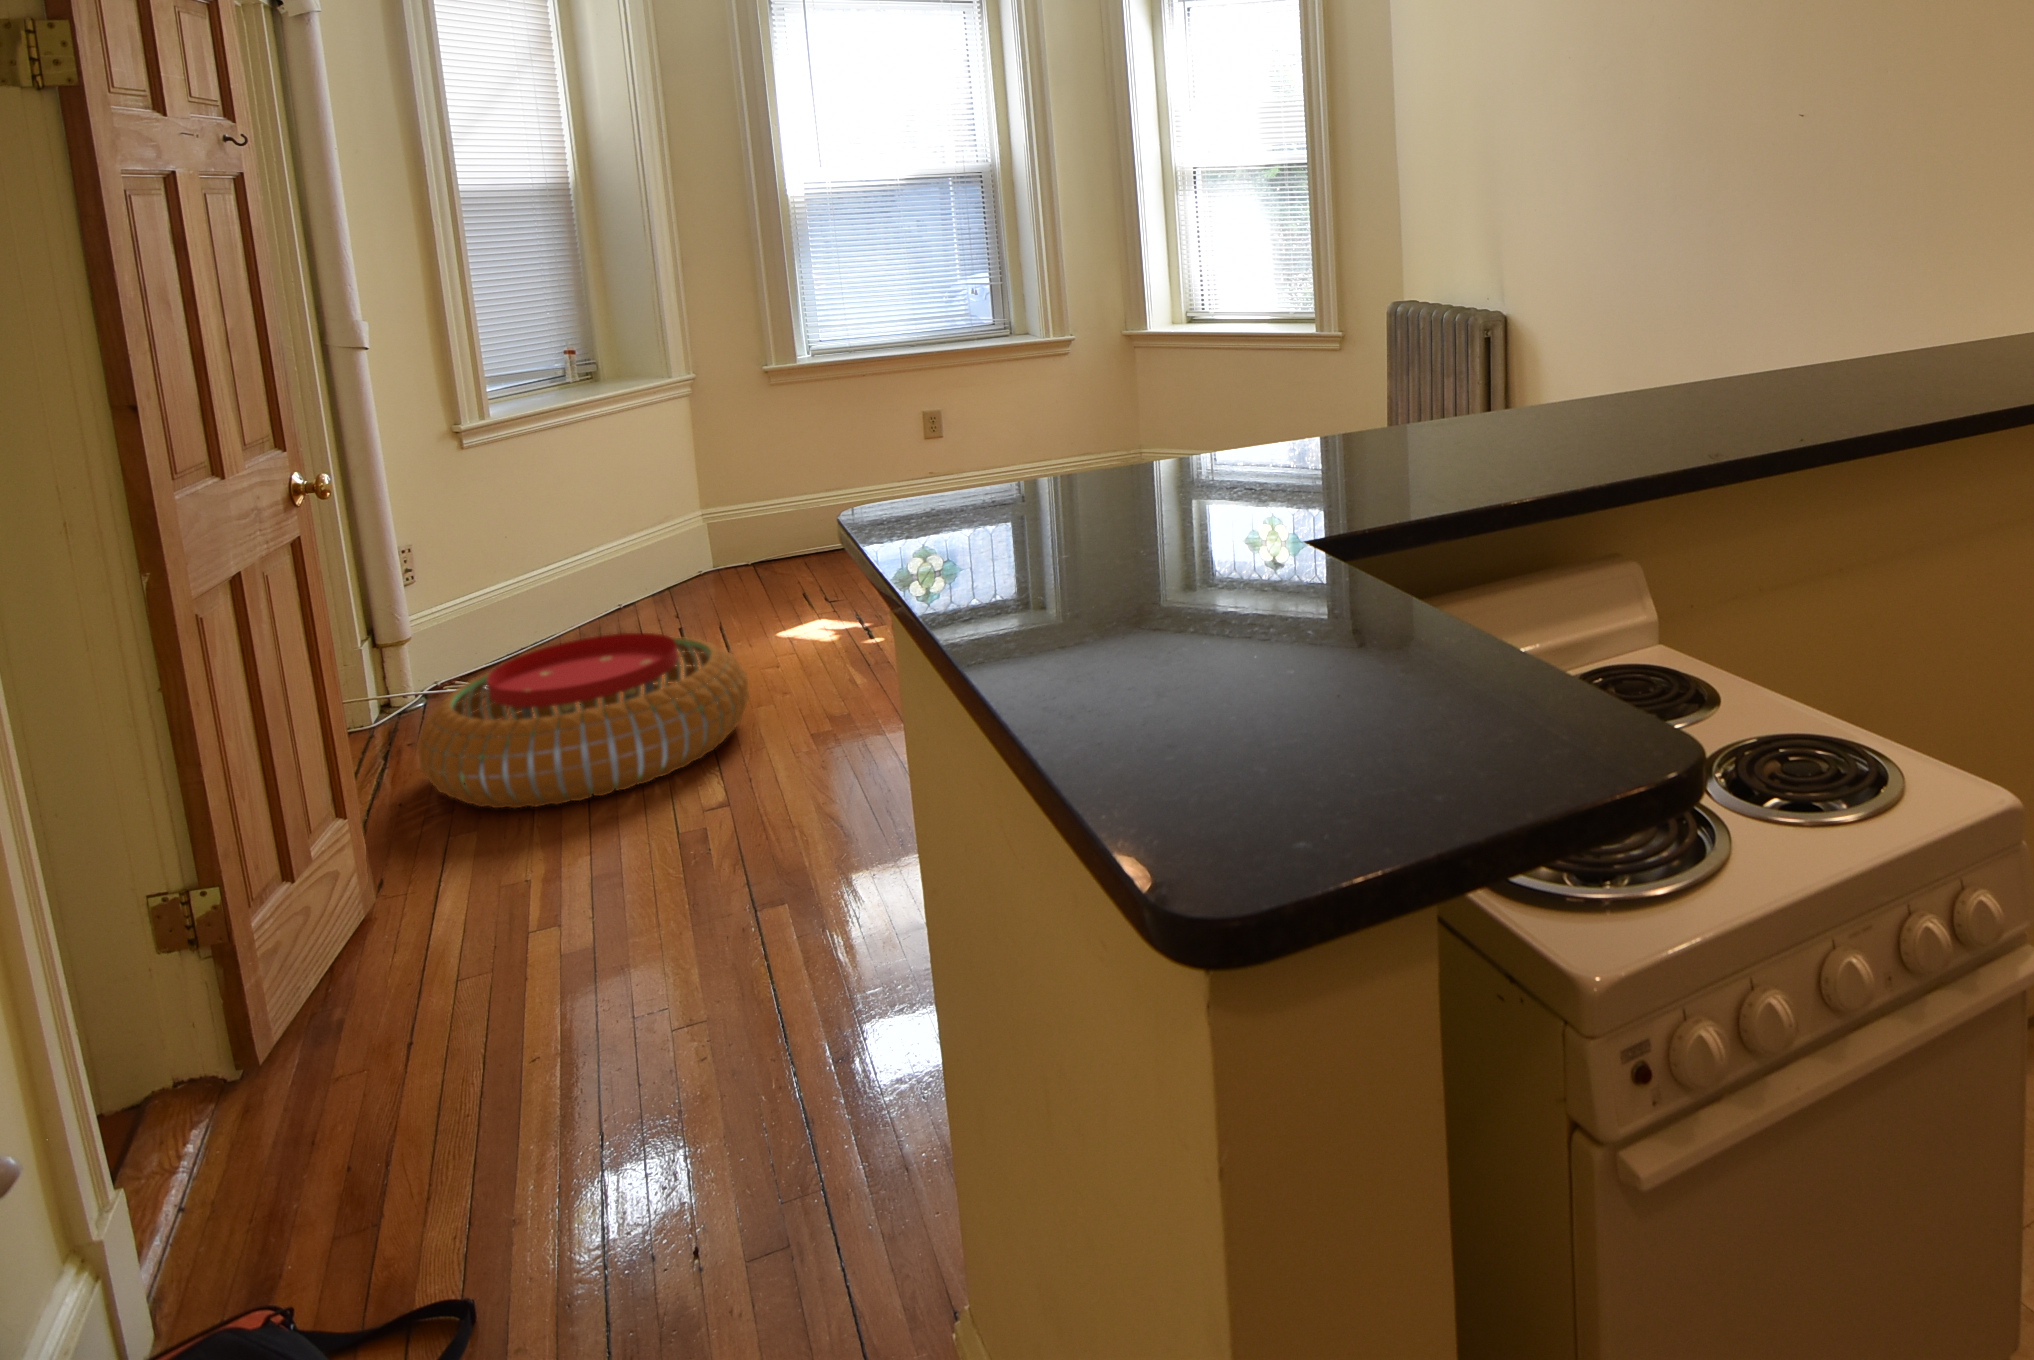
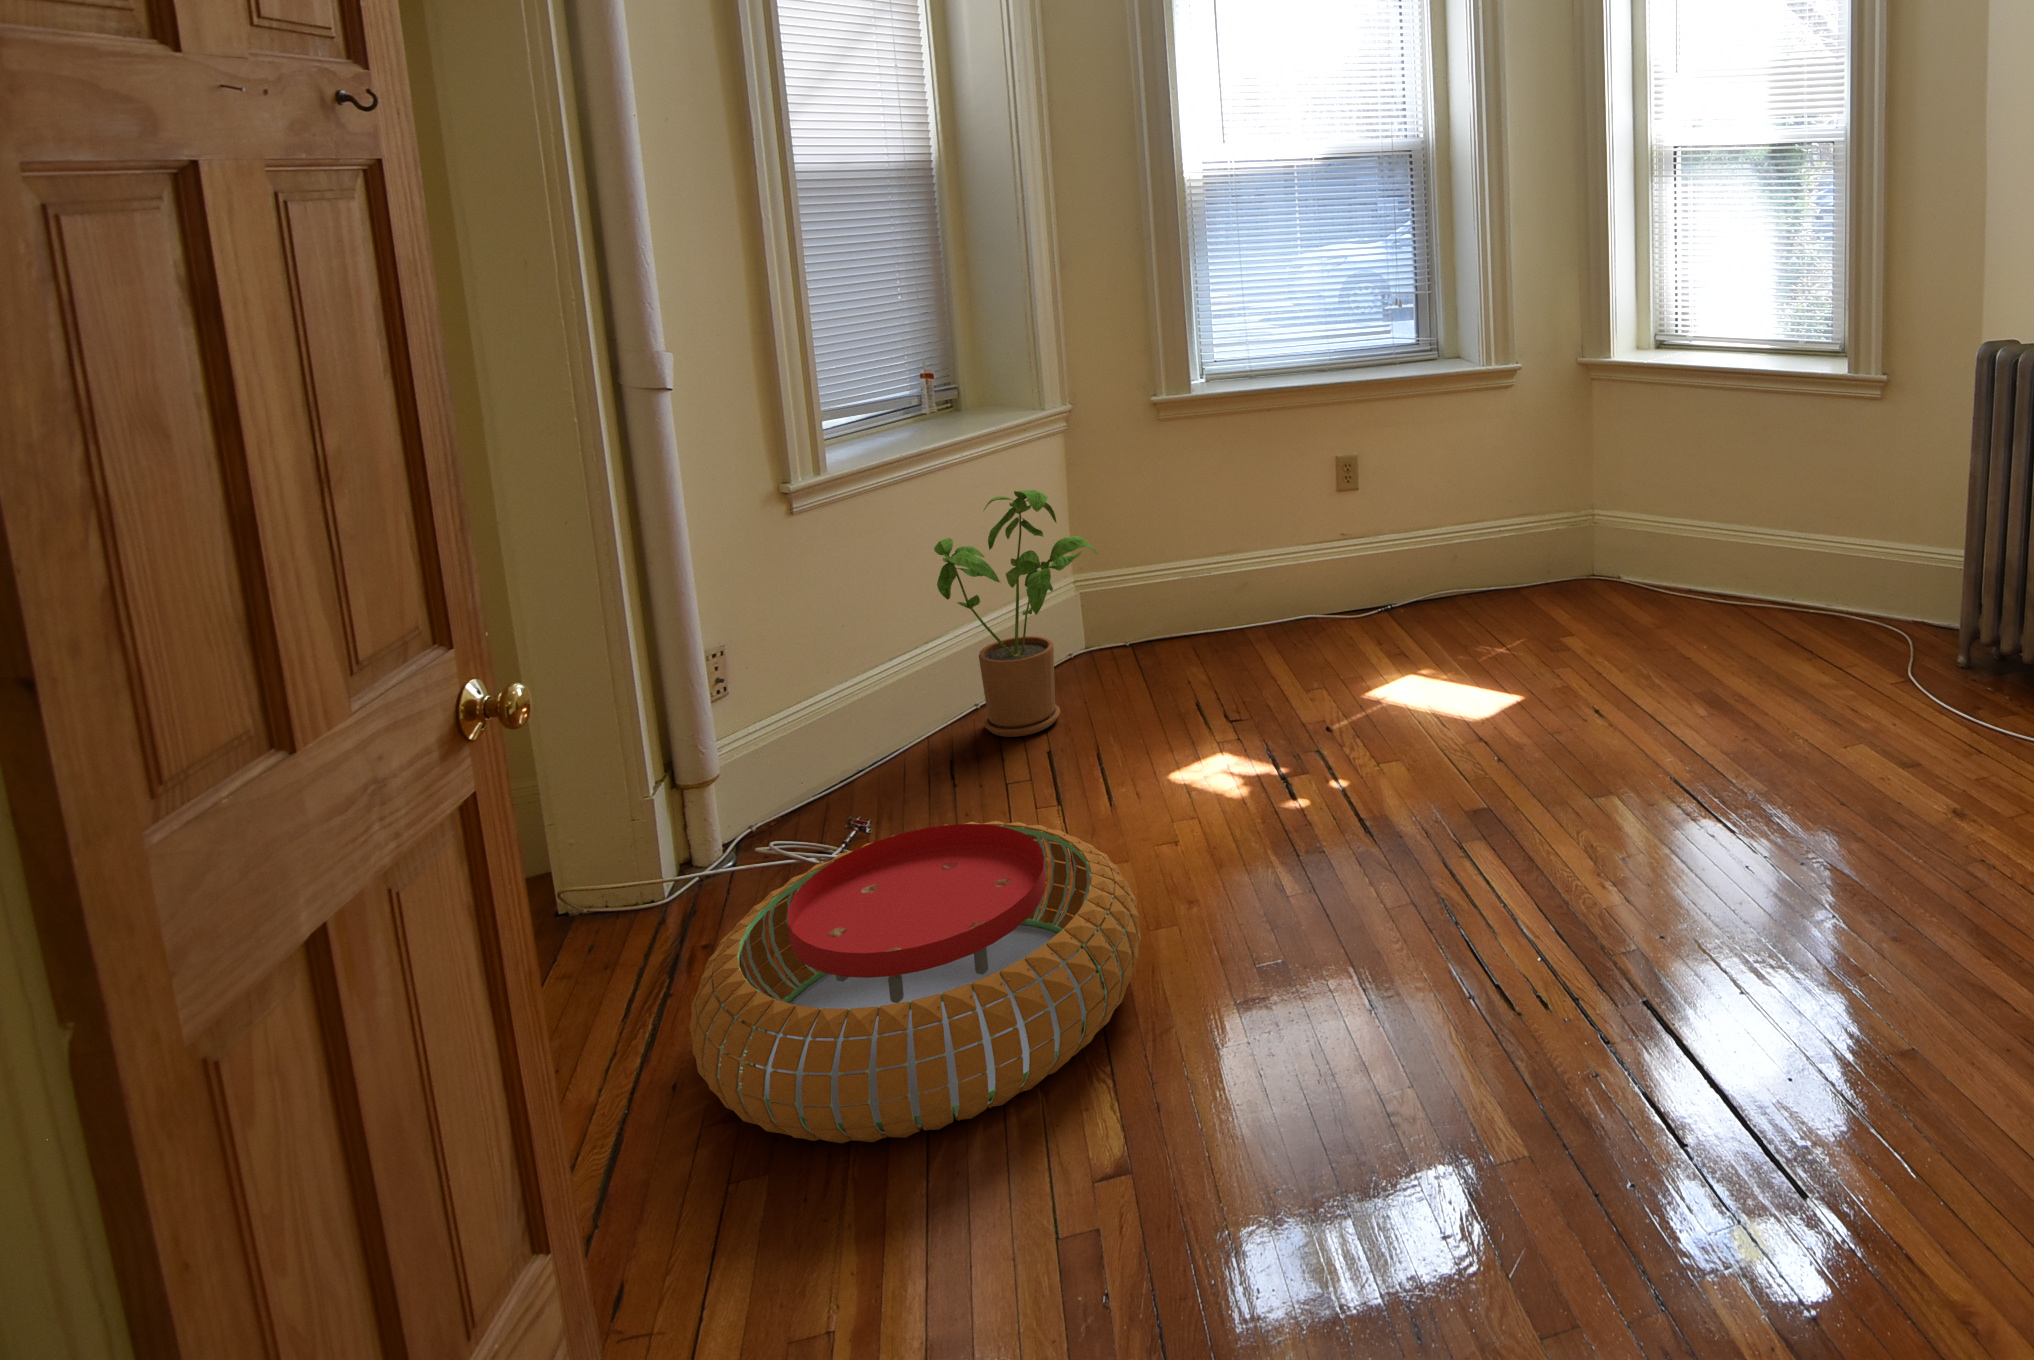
house plant: none [582,433,723,622] -> present [934,490,1098,737]

